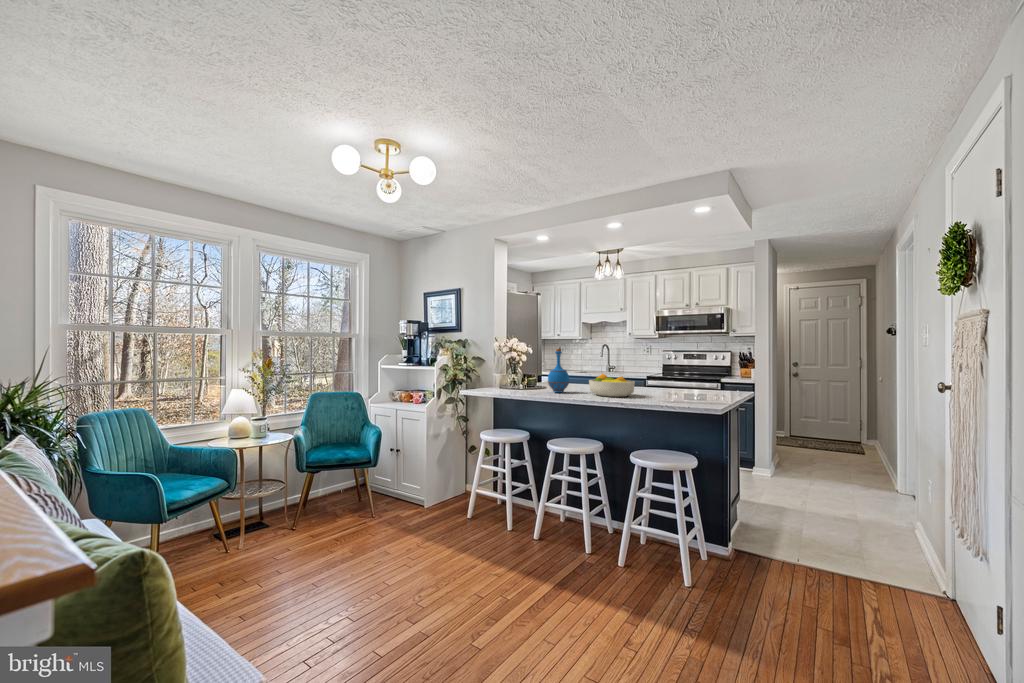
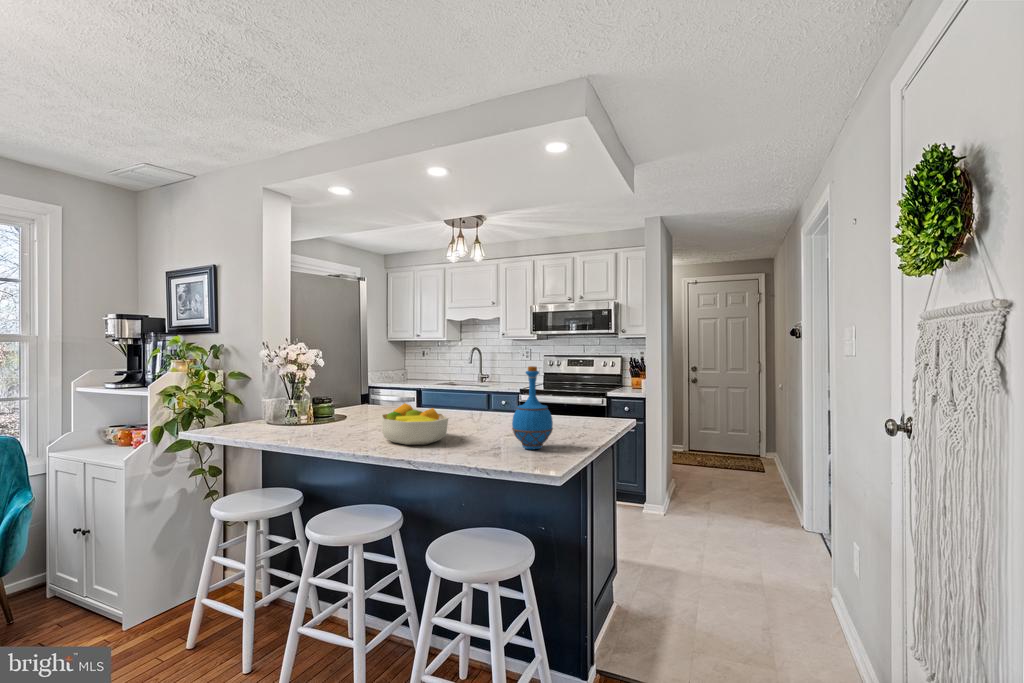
bottle: present [548,349,569,393] -> present [512,366,553,449]

